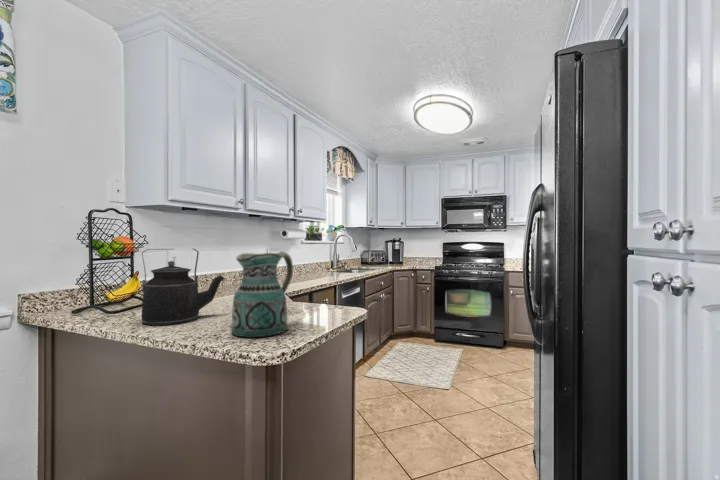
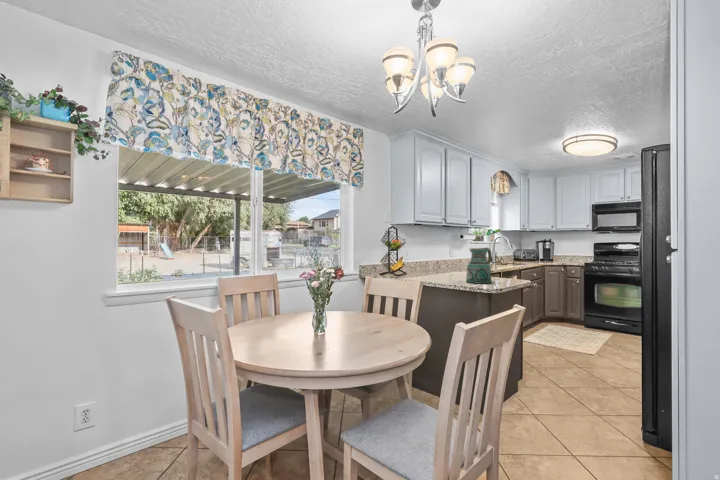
kettle: present [141,249,224,325] -> none [419,246,452,279]

